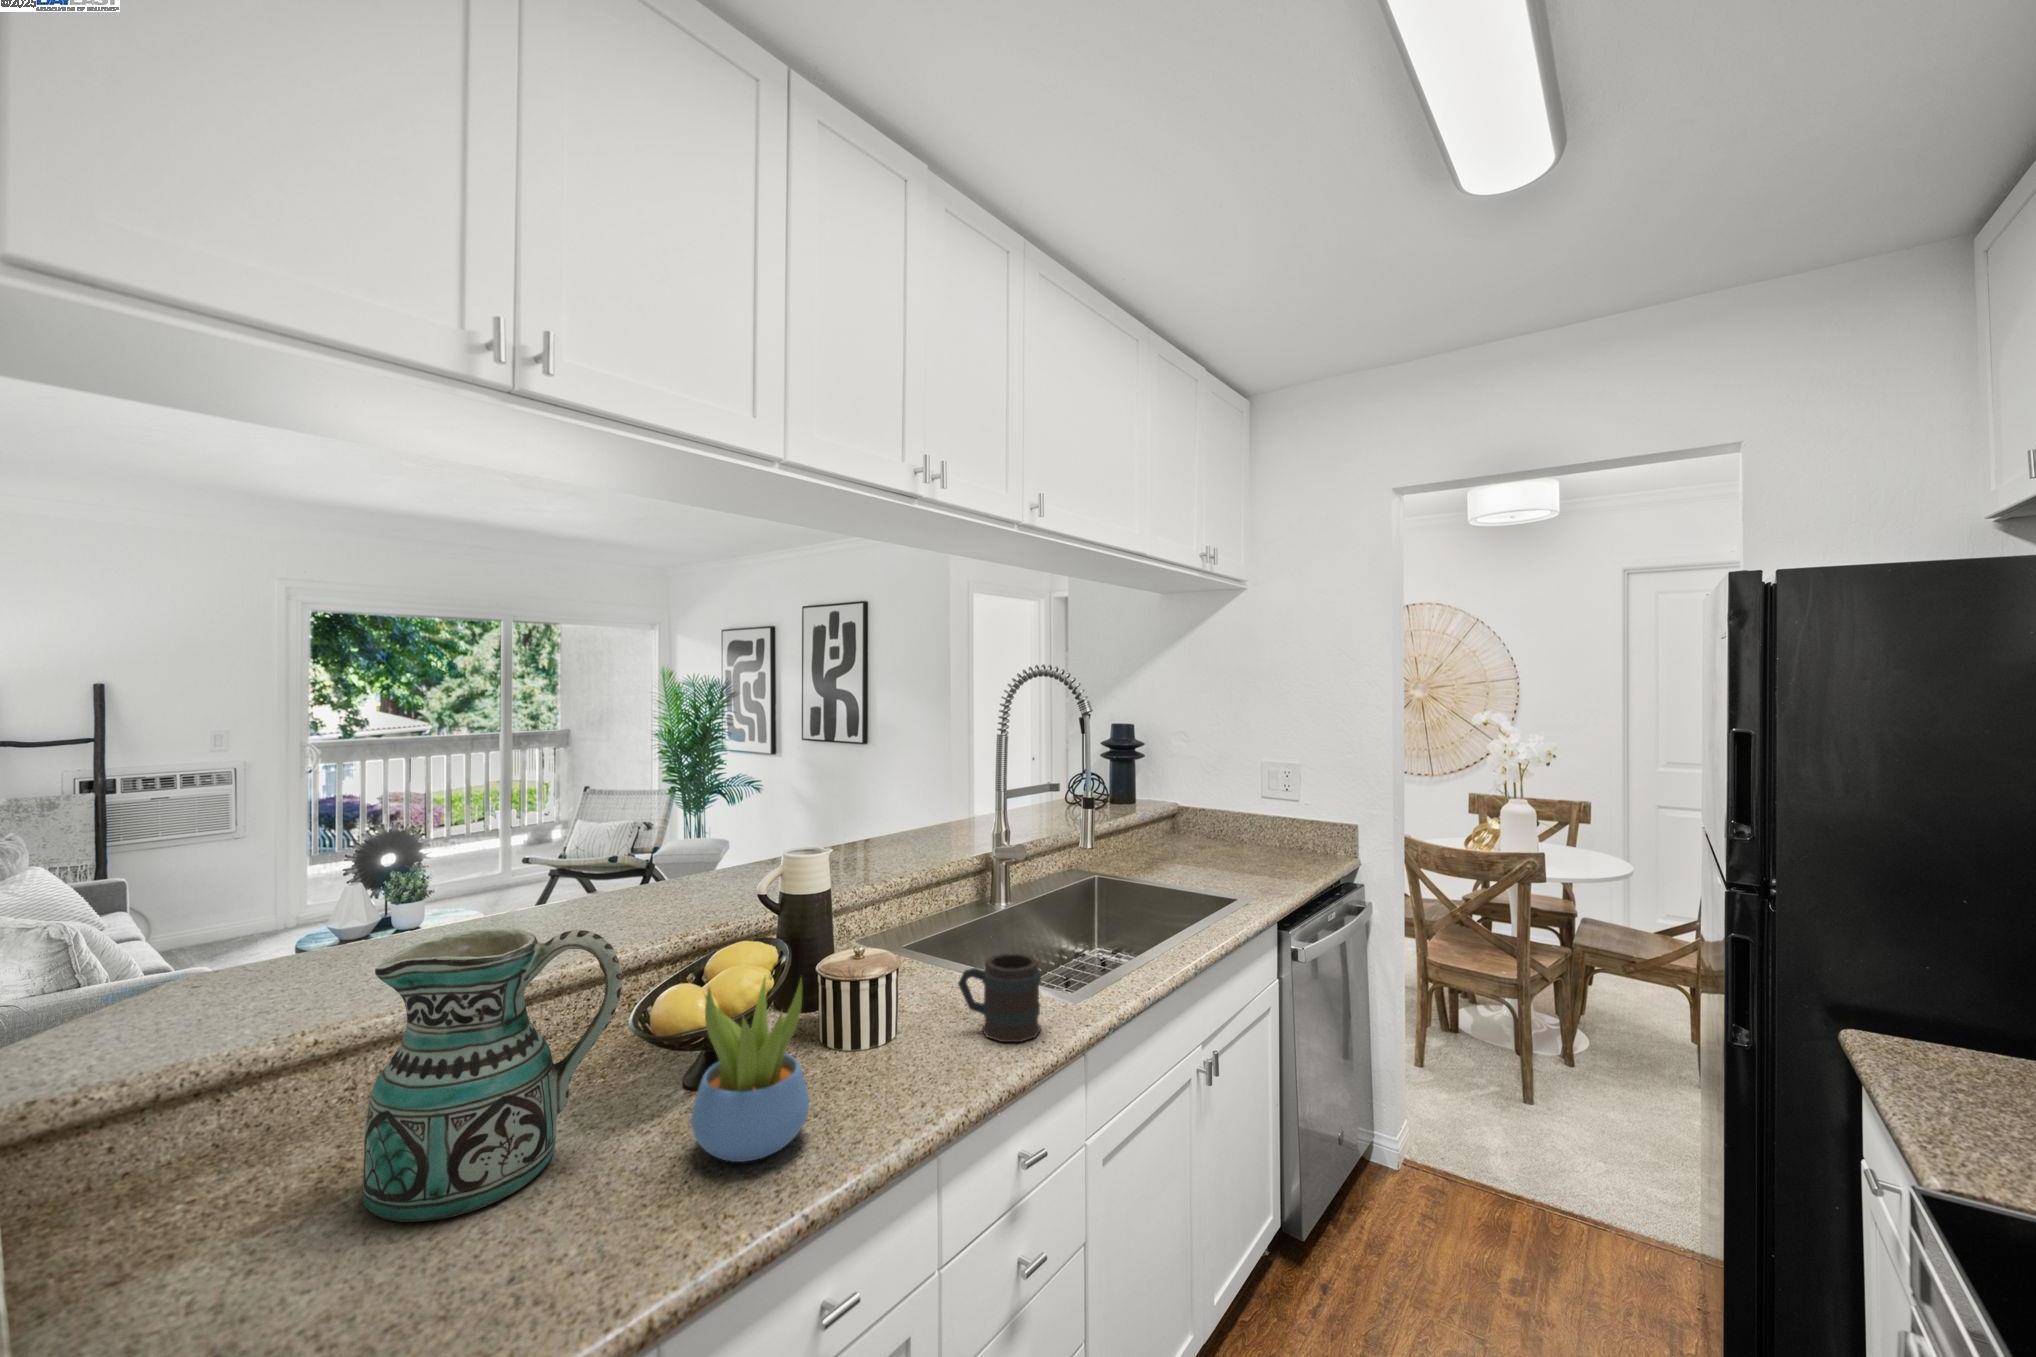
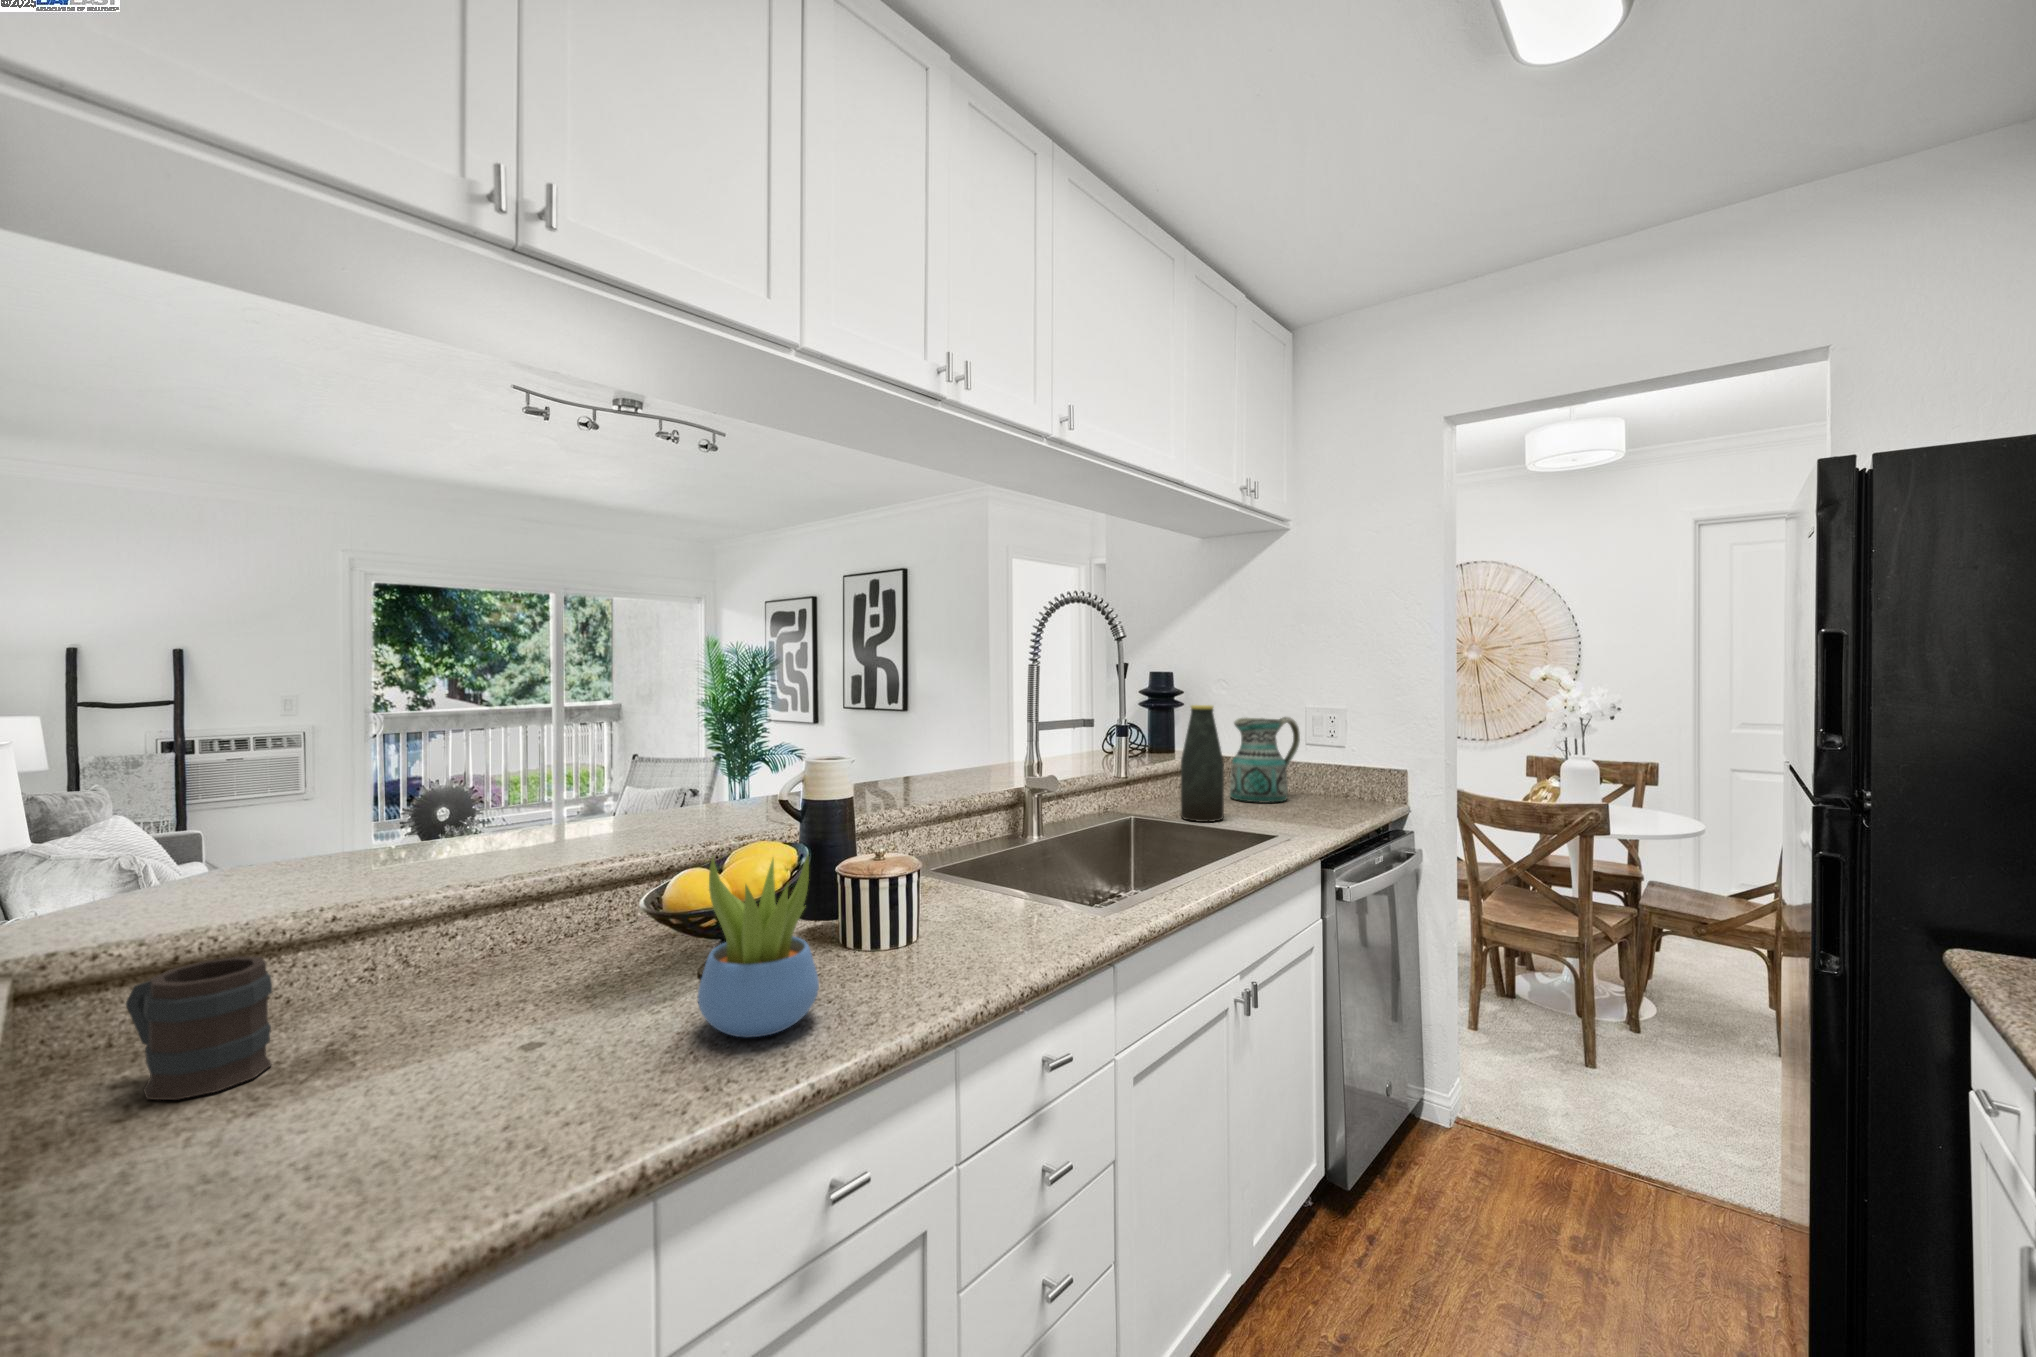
bottle: none [1143,767,1184,881] -> present [1181,705,1224,822]
ceramic pitcher: present [363,929,622,1222] -> present [1230,717,1300,803]
mug: present [958,953,1041,1042] -> present [126,956,272,1100]

